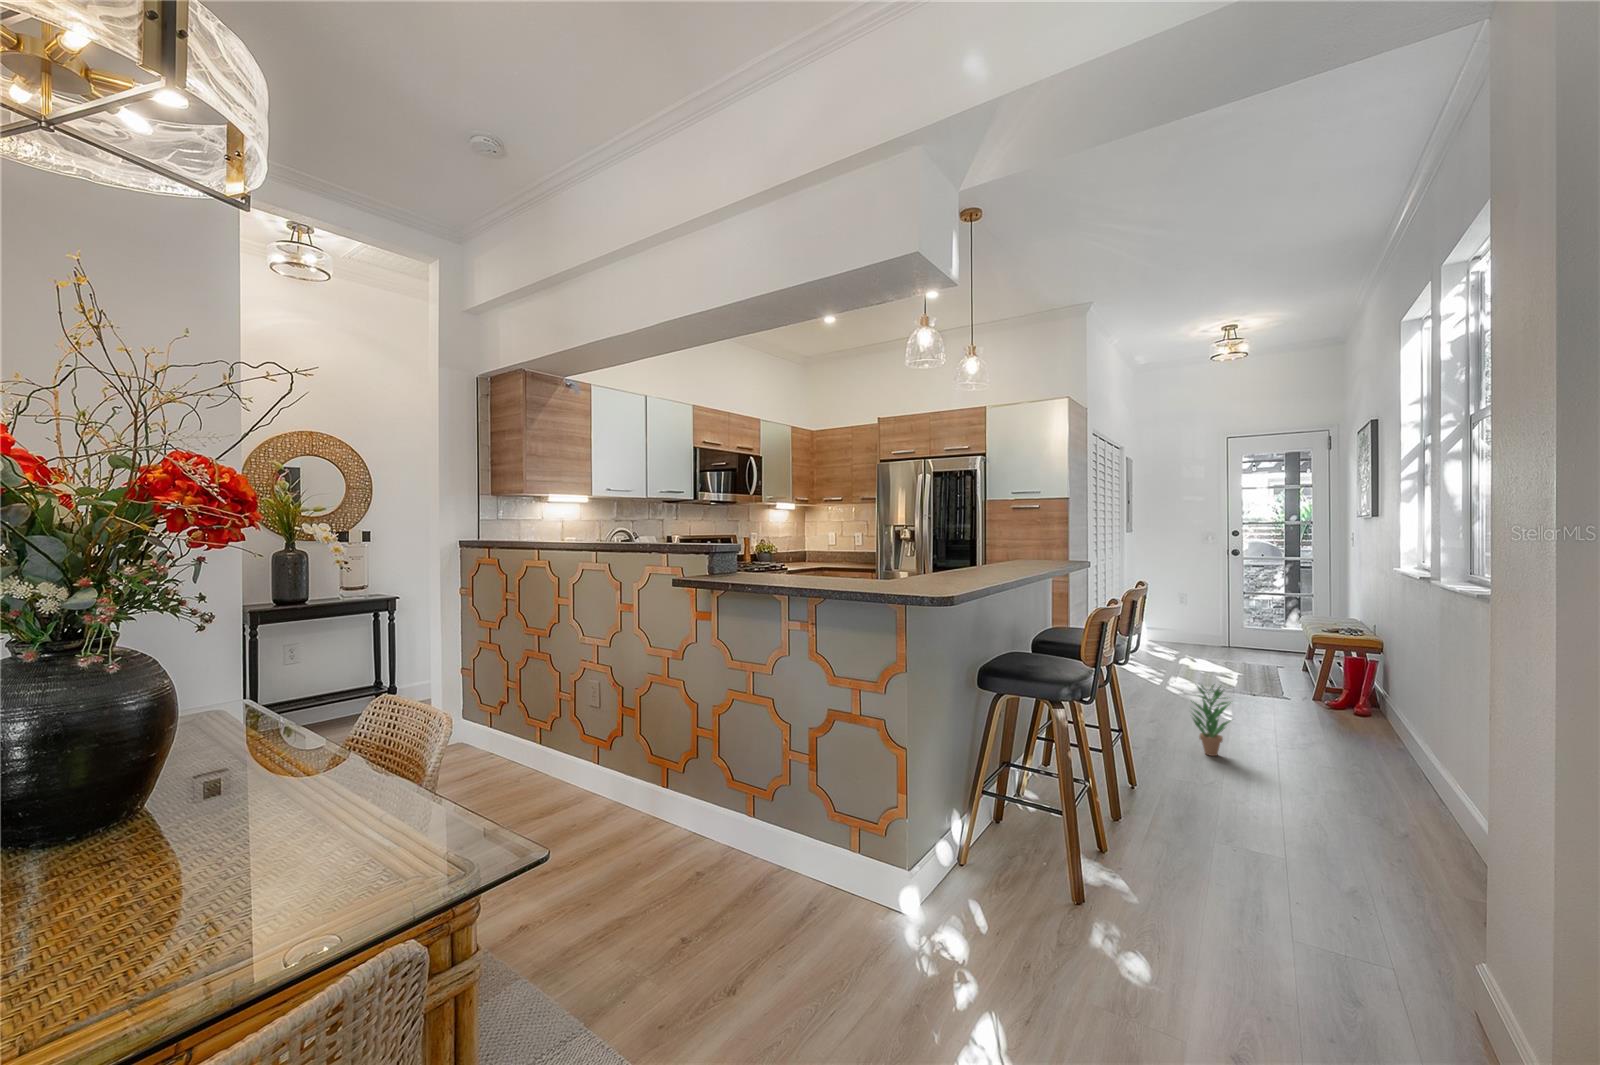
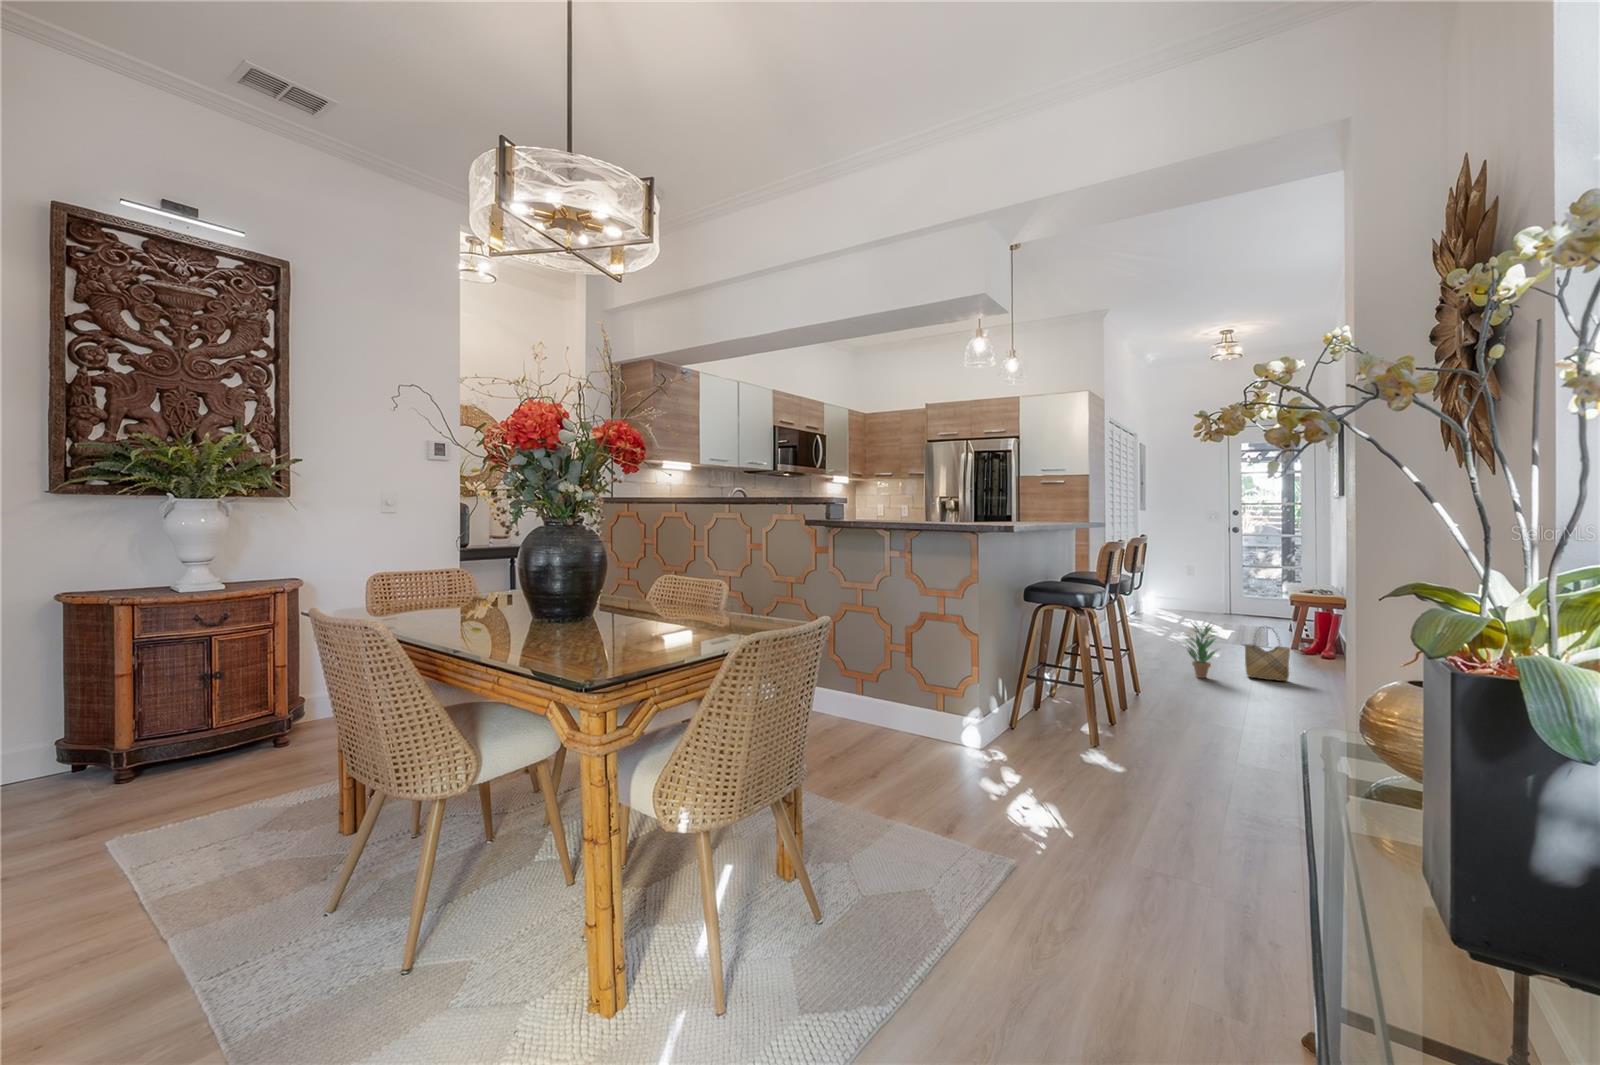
woven basket: none [1263,688,1321,758] -> present [1245,627,1290,681]

